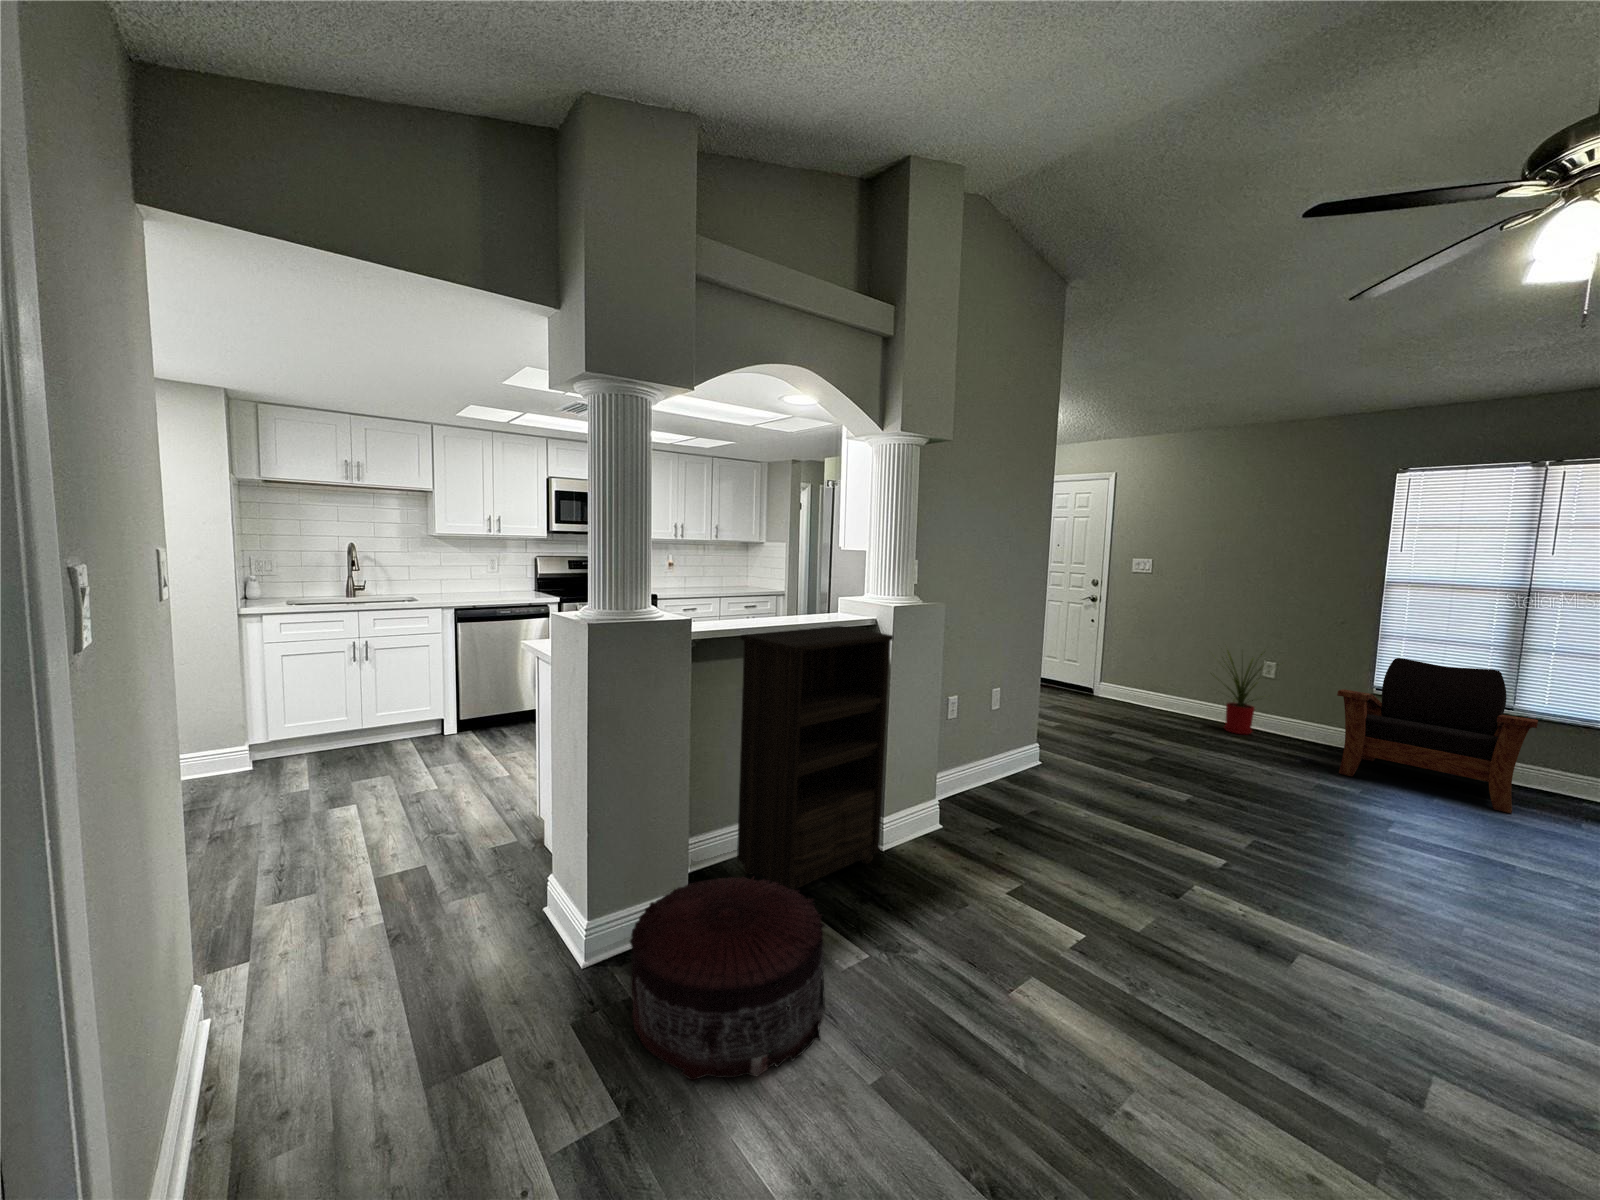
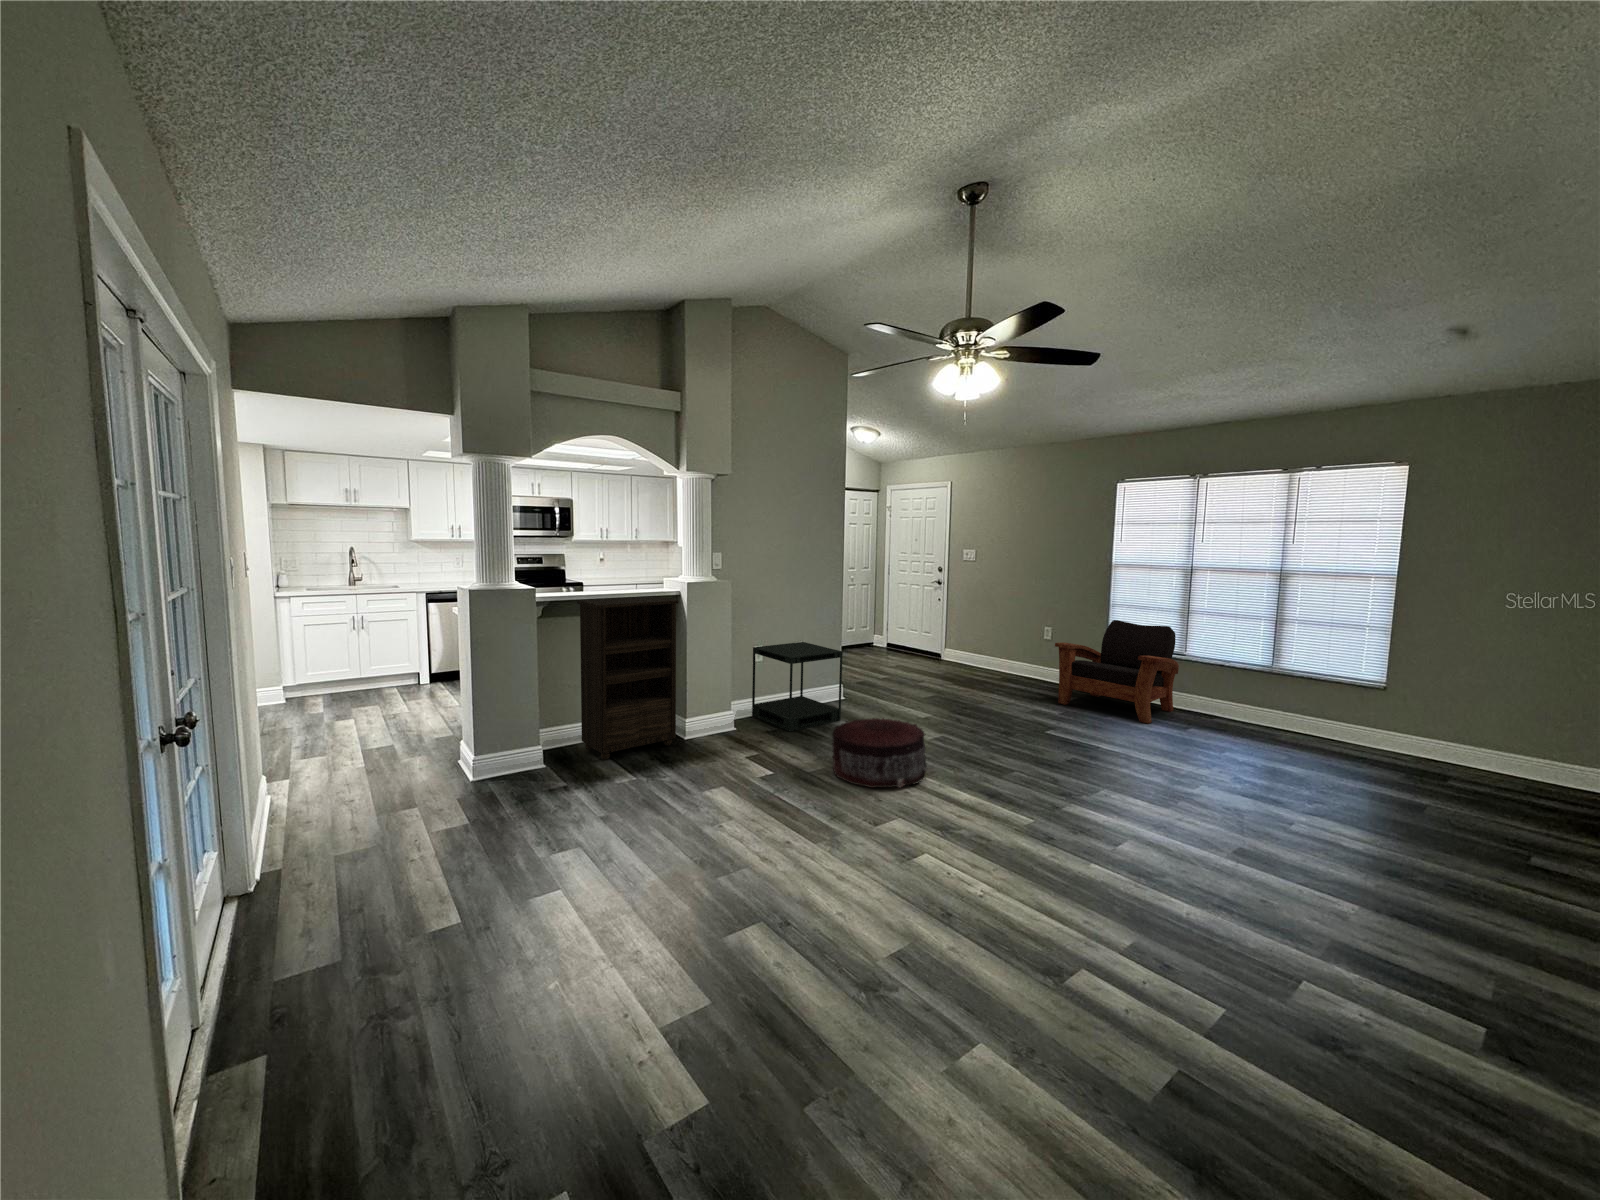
house plant: present [1224,650,1262,734] -> none [995,613,1050,681]
side table: none [945,688,1087,831] -> present [752,642,843,731]
pouf: present [630,877,825,1080] -> present [832,718,927,788]

